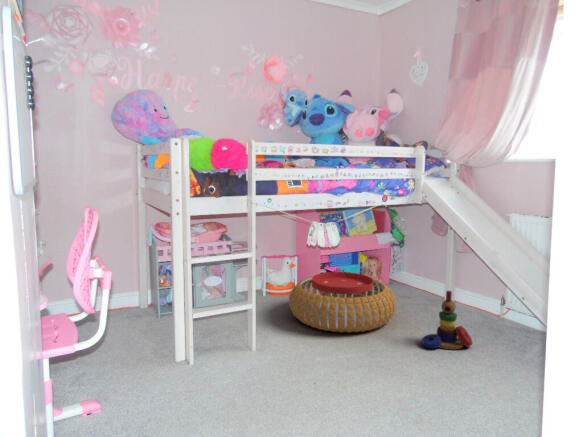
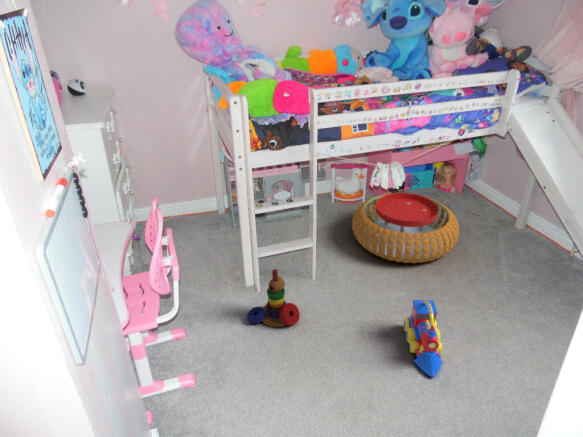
stacking toy: present [422,291,473,349] -> present [247,269,300,327]
toy train: none [359,338,410,422] -> present [403,300,443,377]

